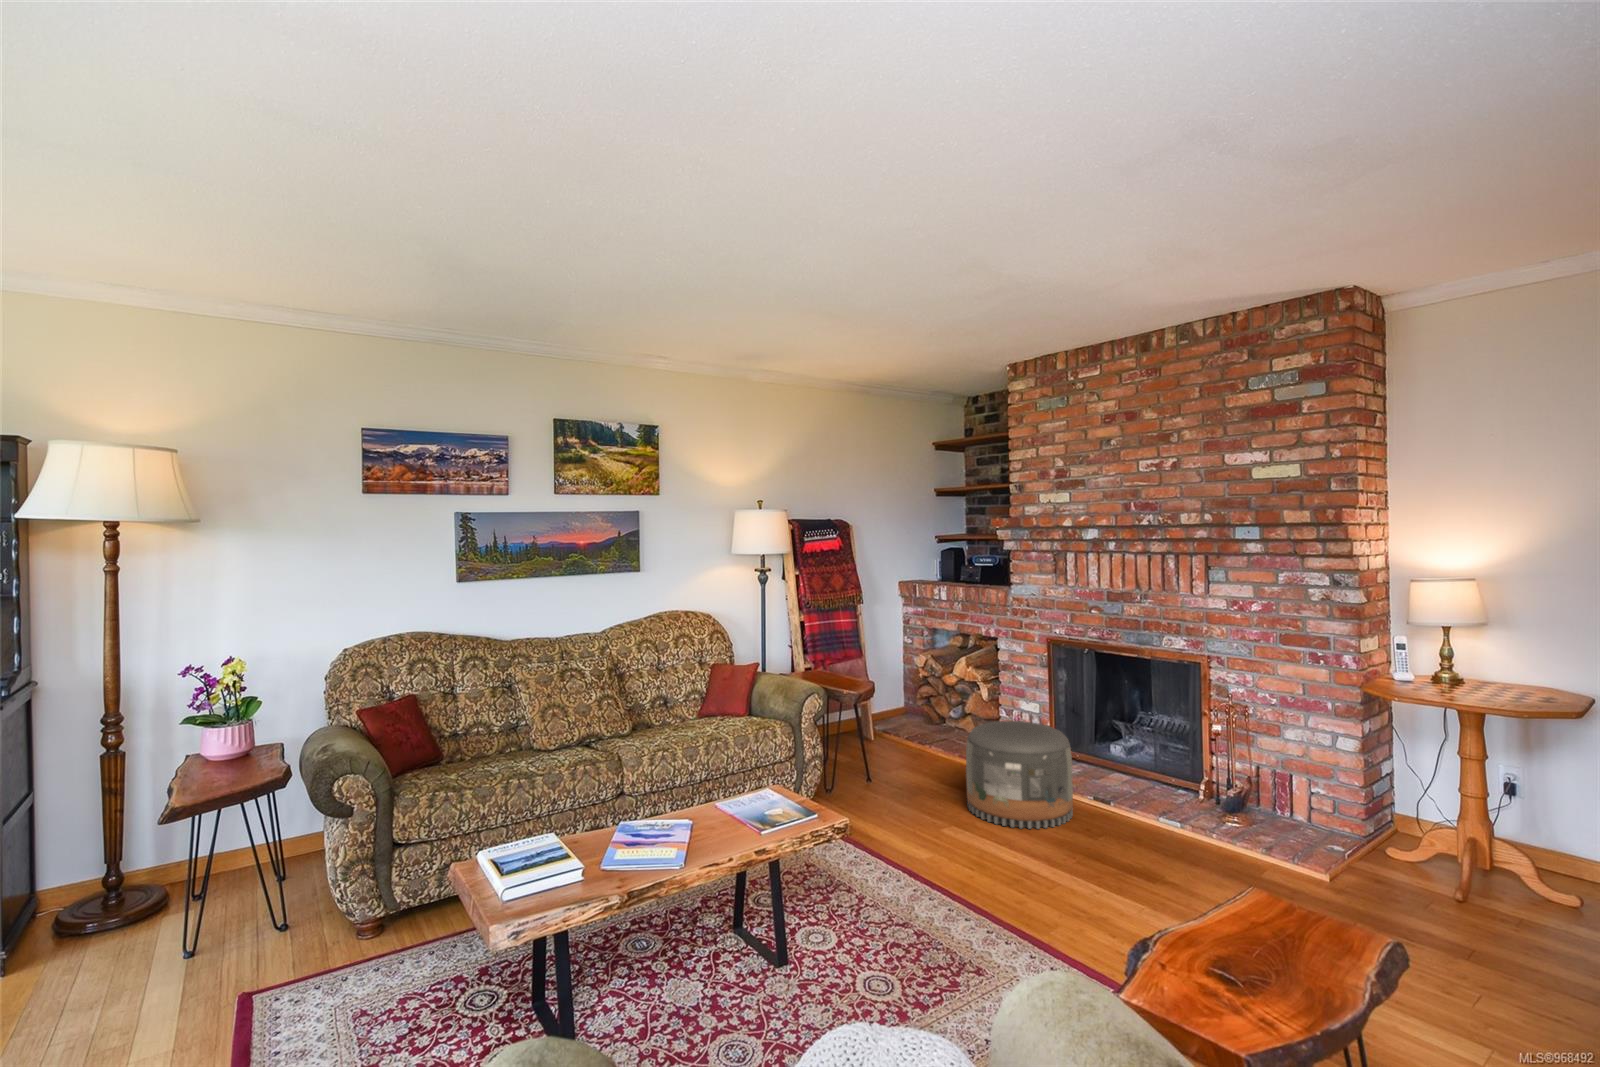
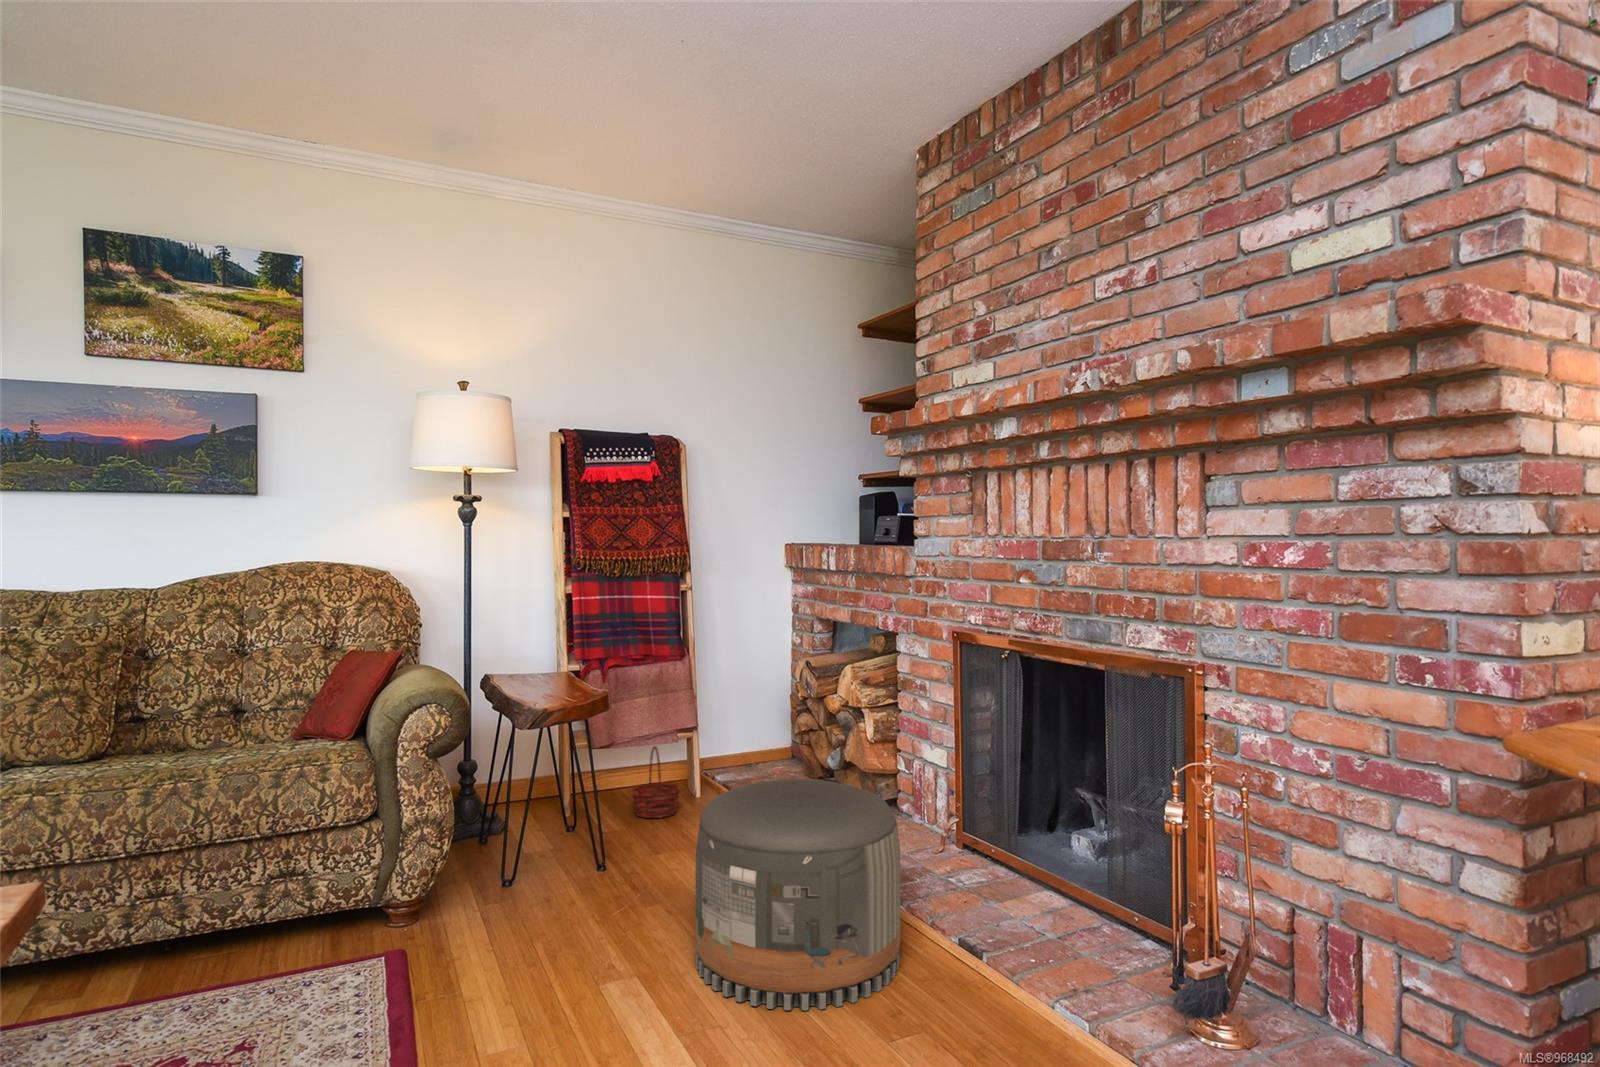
basket: none [846,709,876,751] -> present [631,746,680,818]

